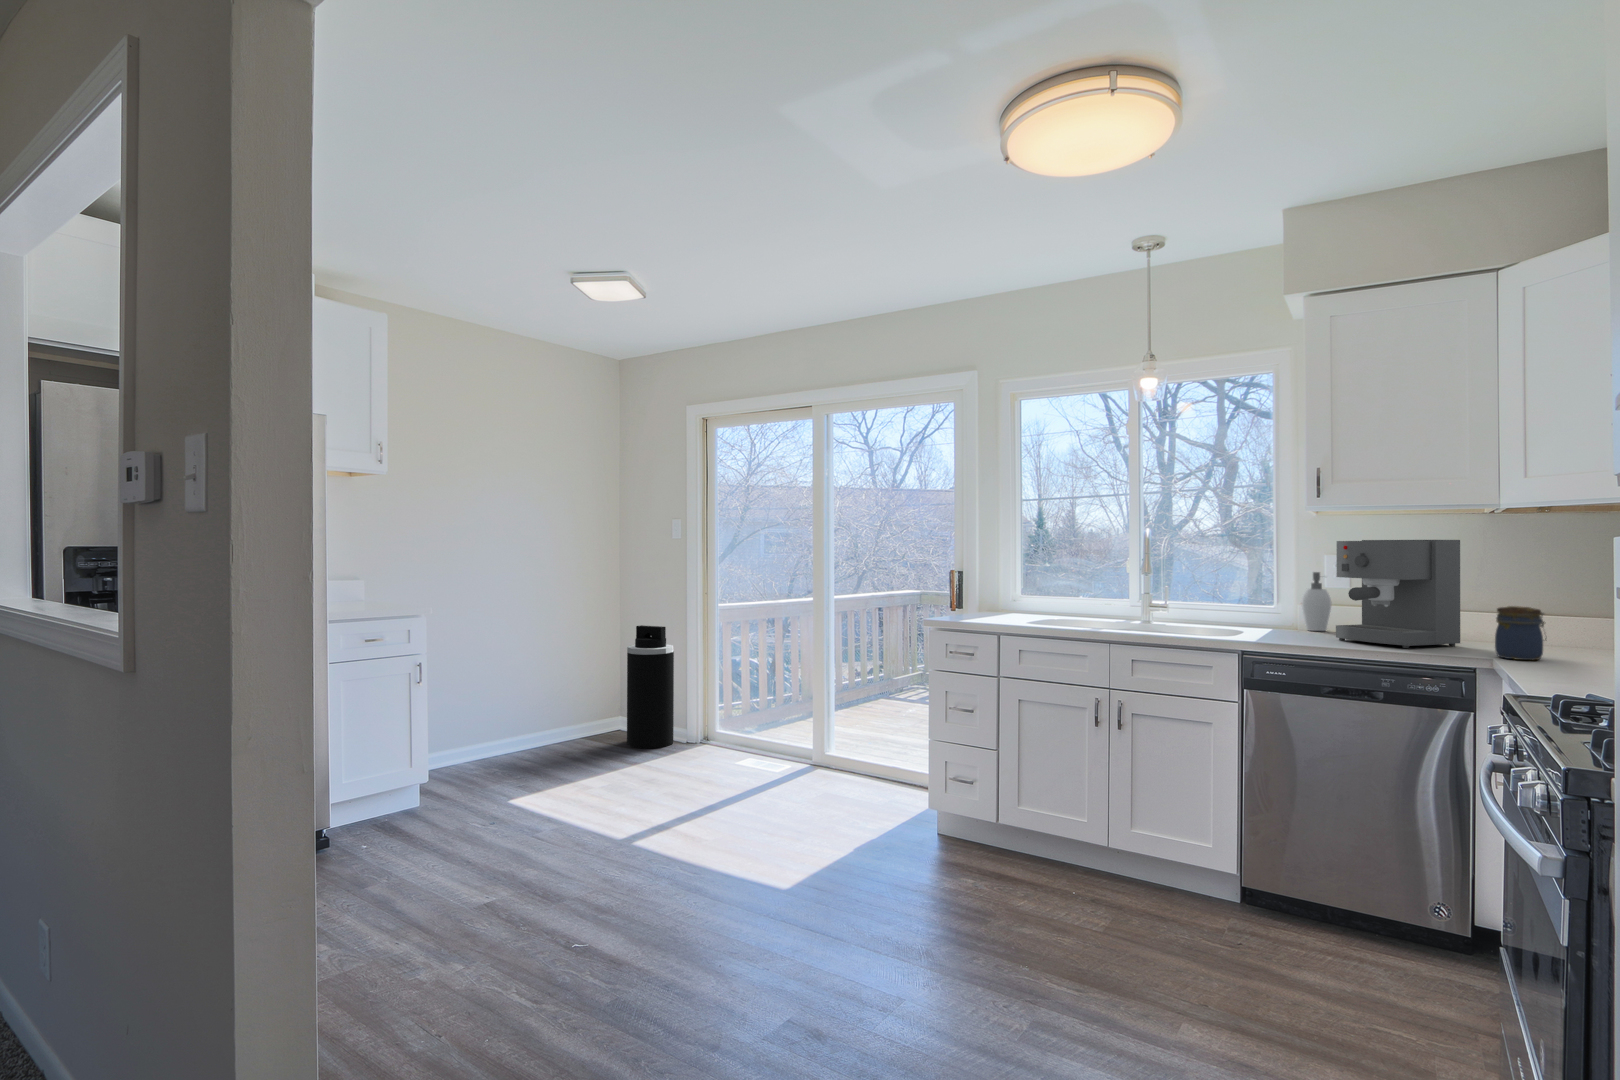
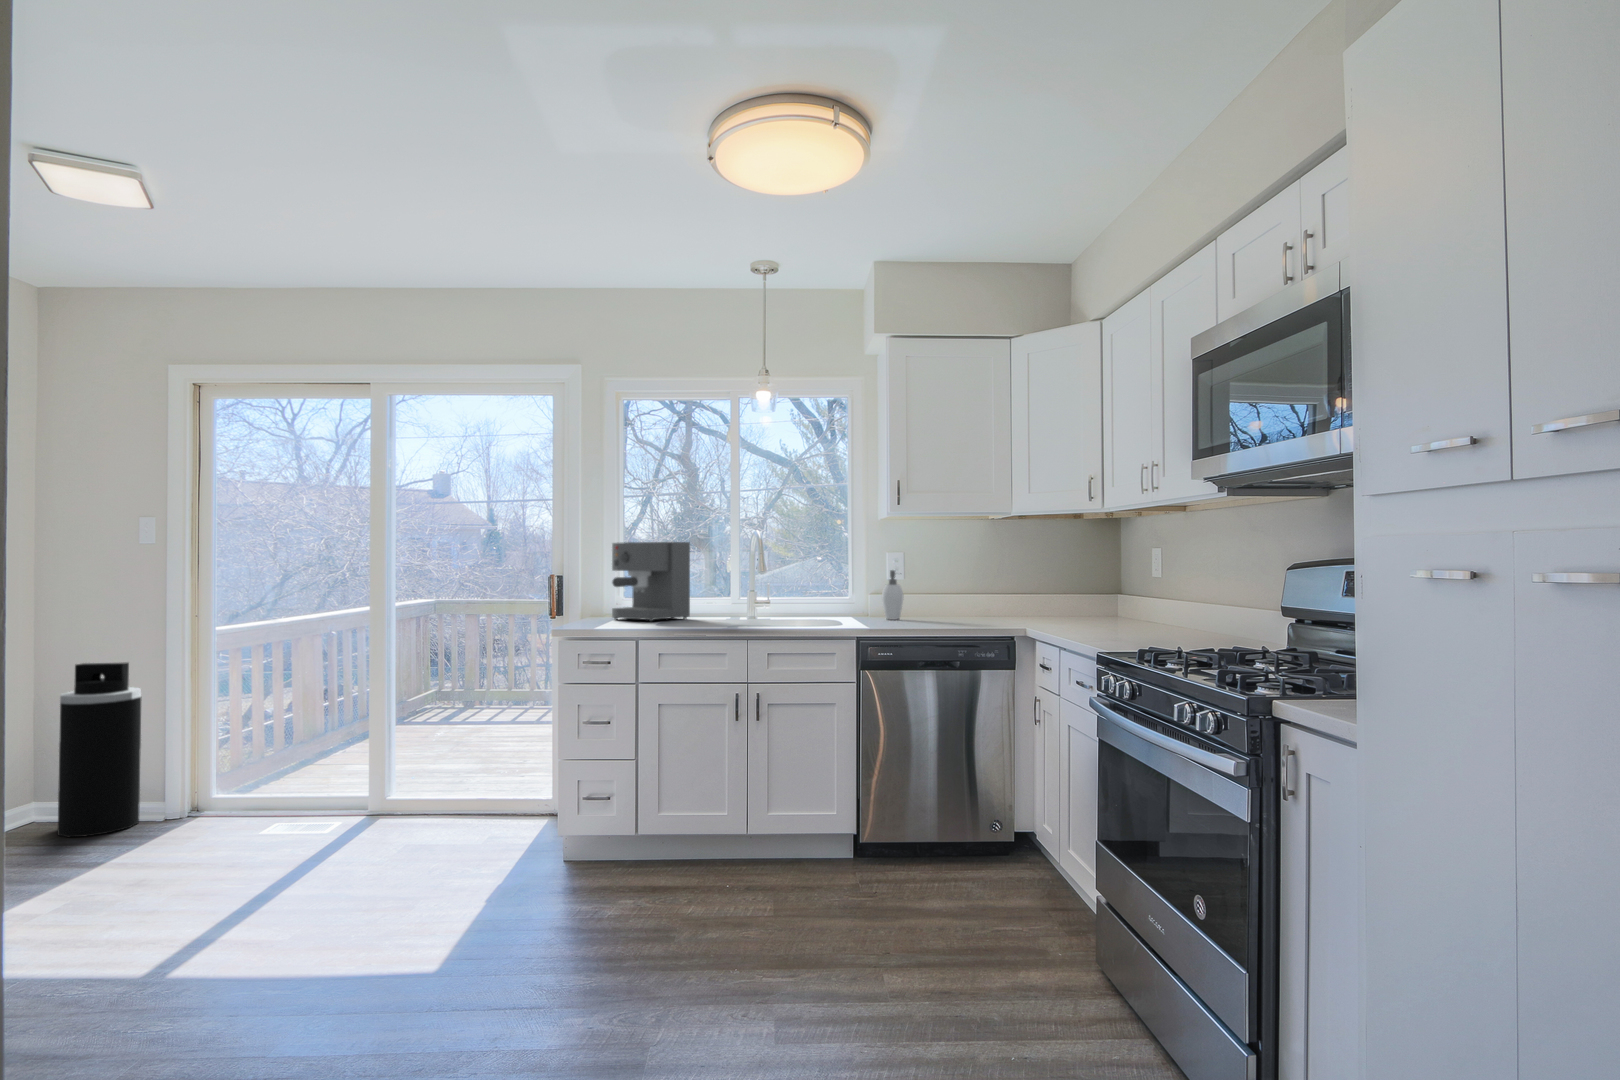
coffee maker: present [1336,540,1460,648] -> present [612,542,690,621]
jar: present [1495,606,1546,660] -> none [1030,591,1059,630]

